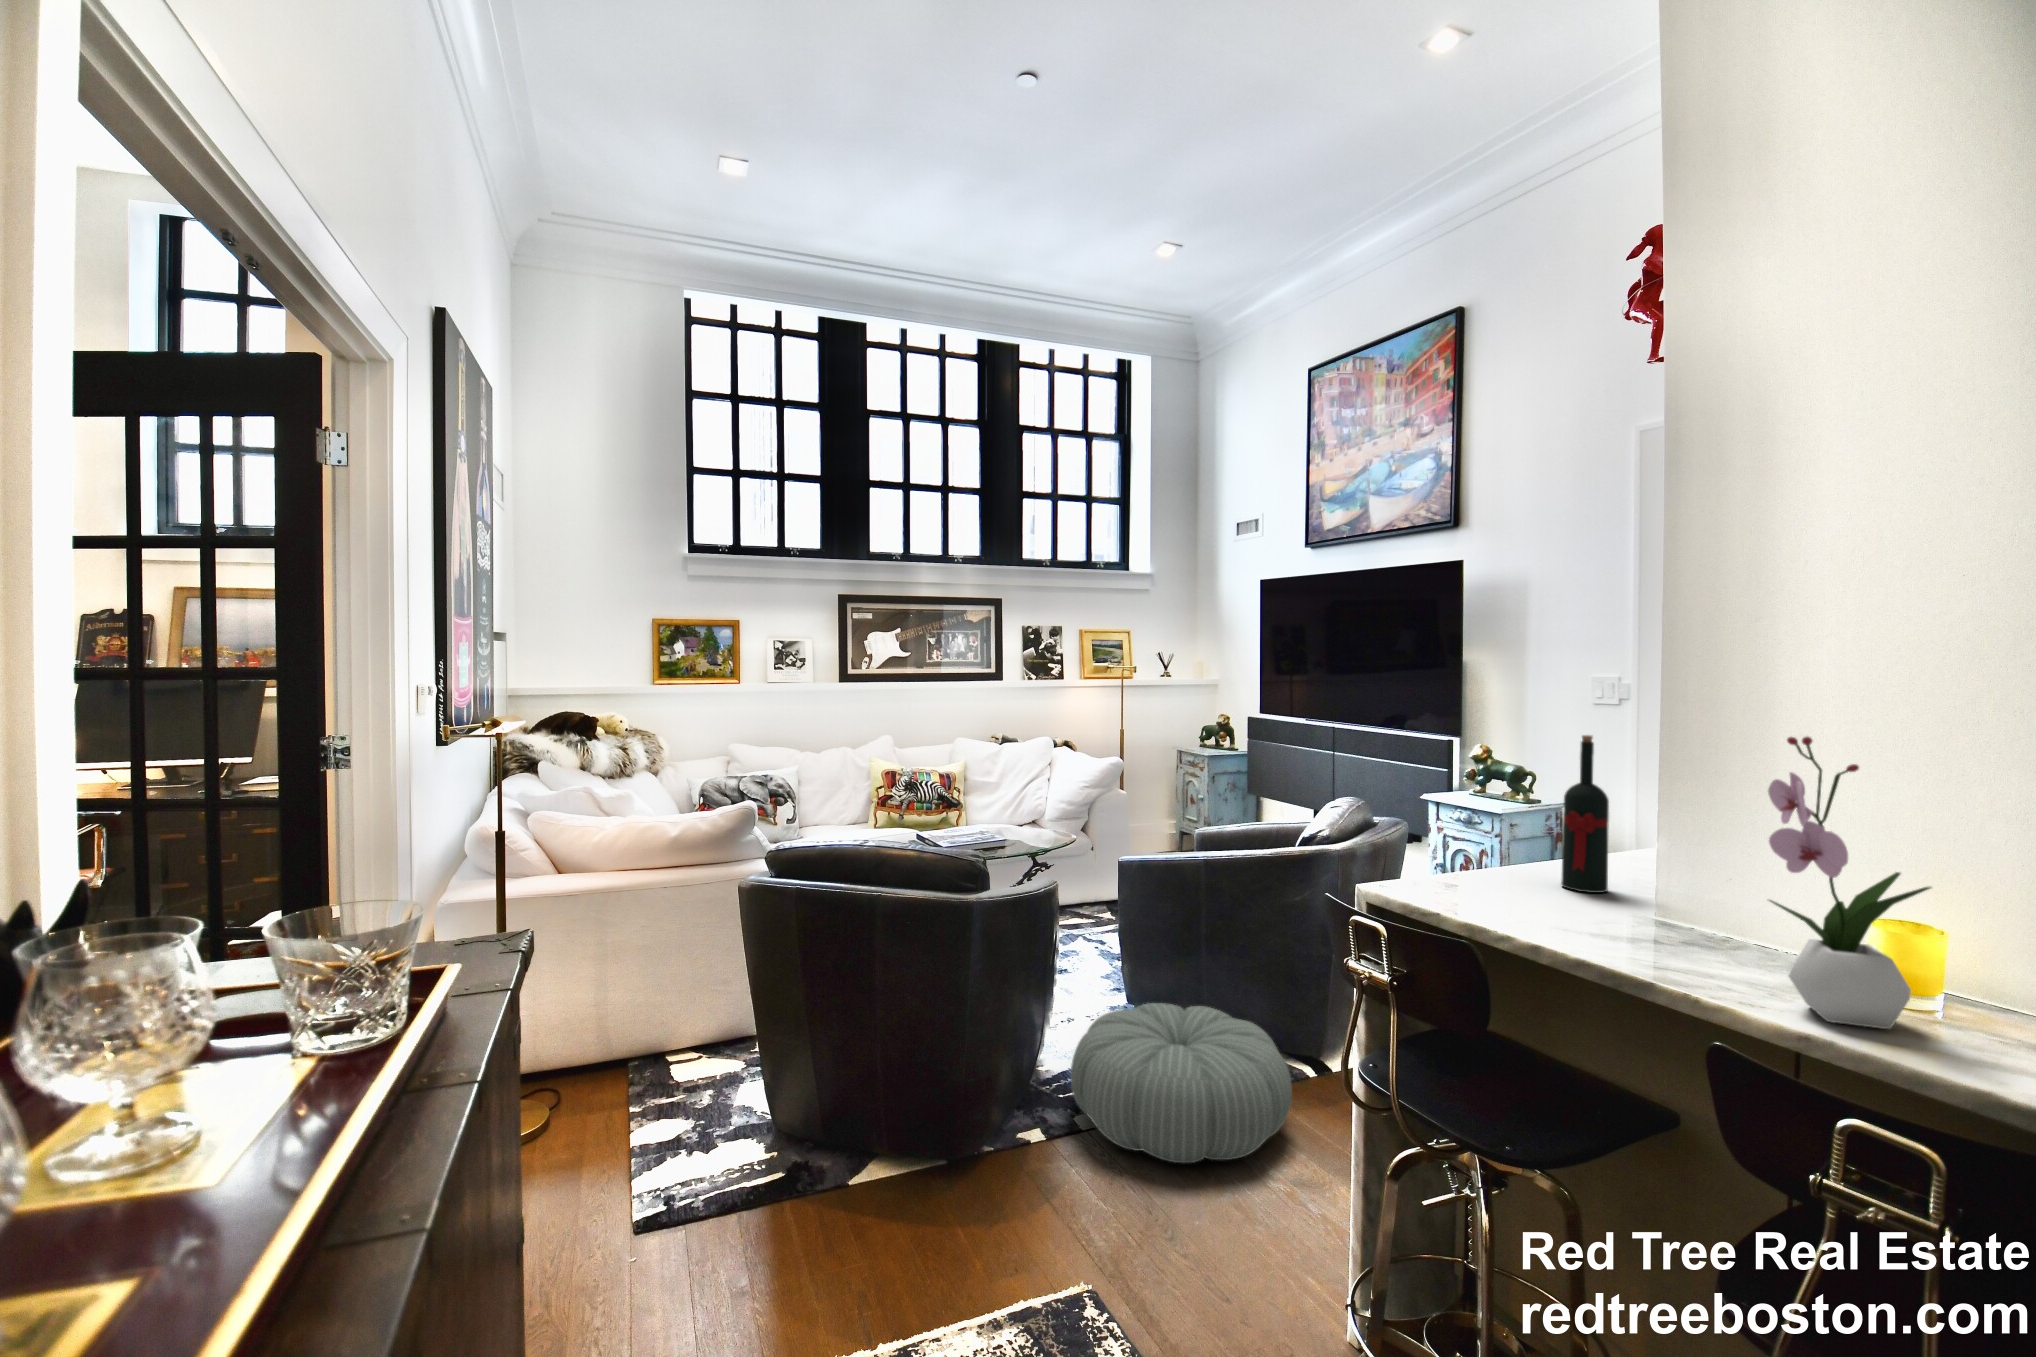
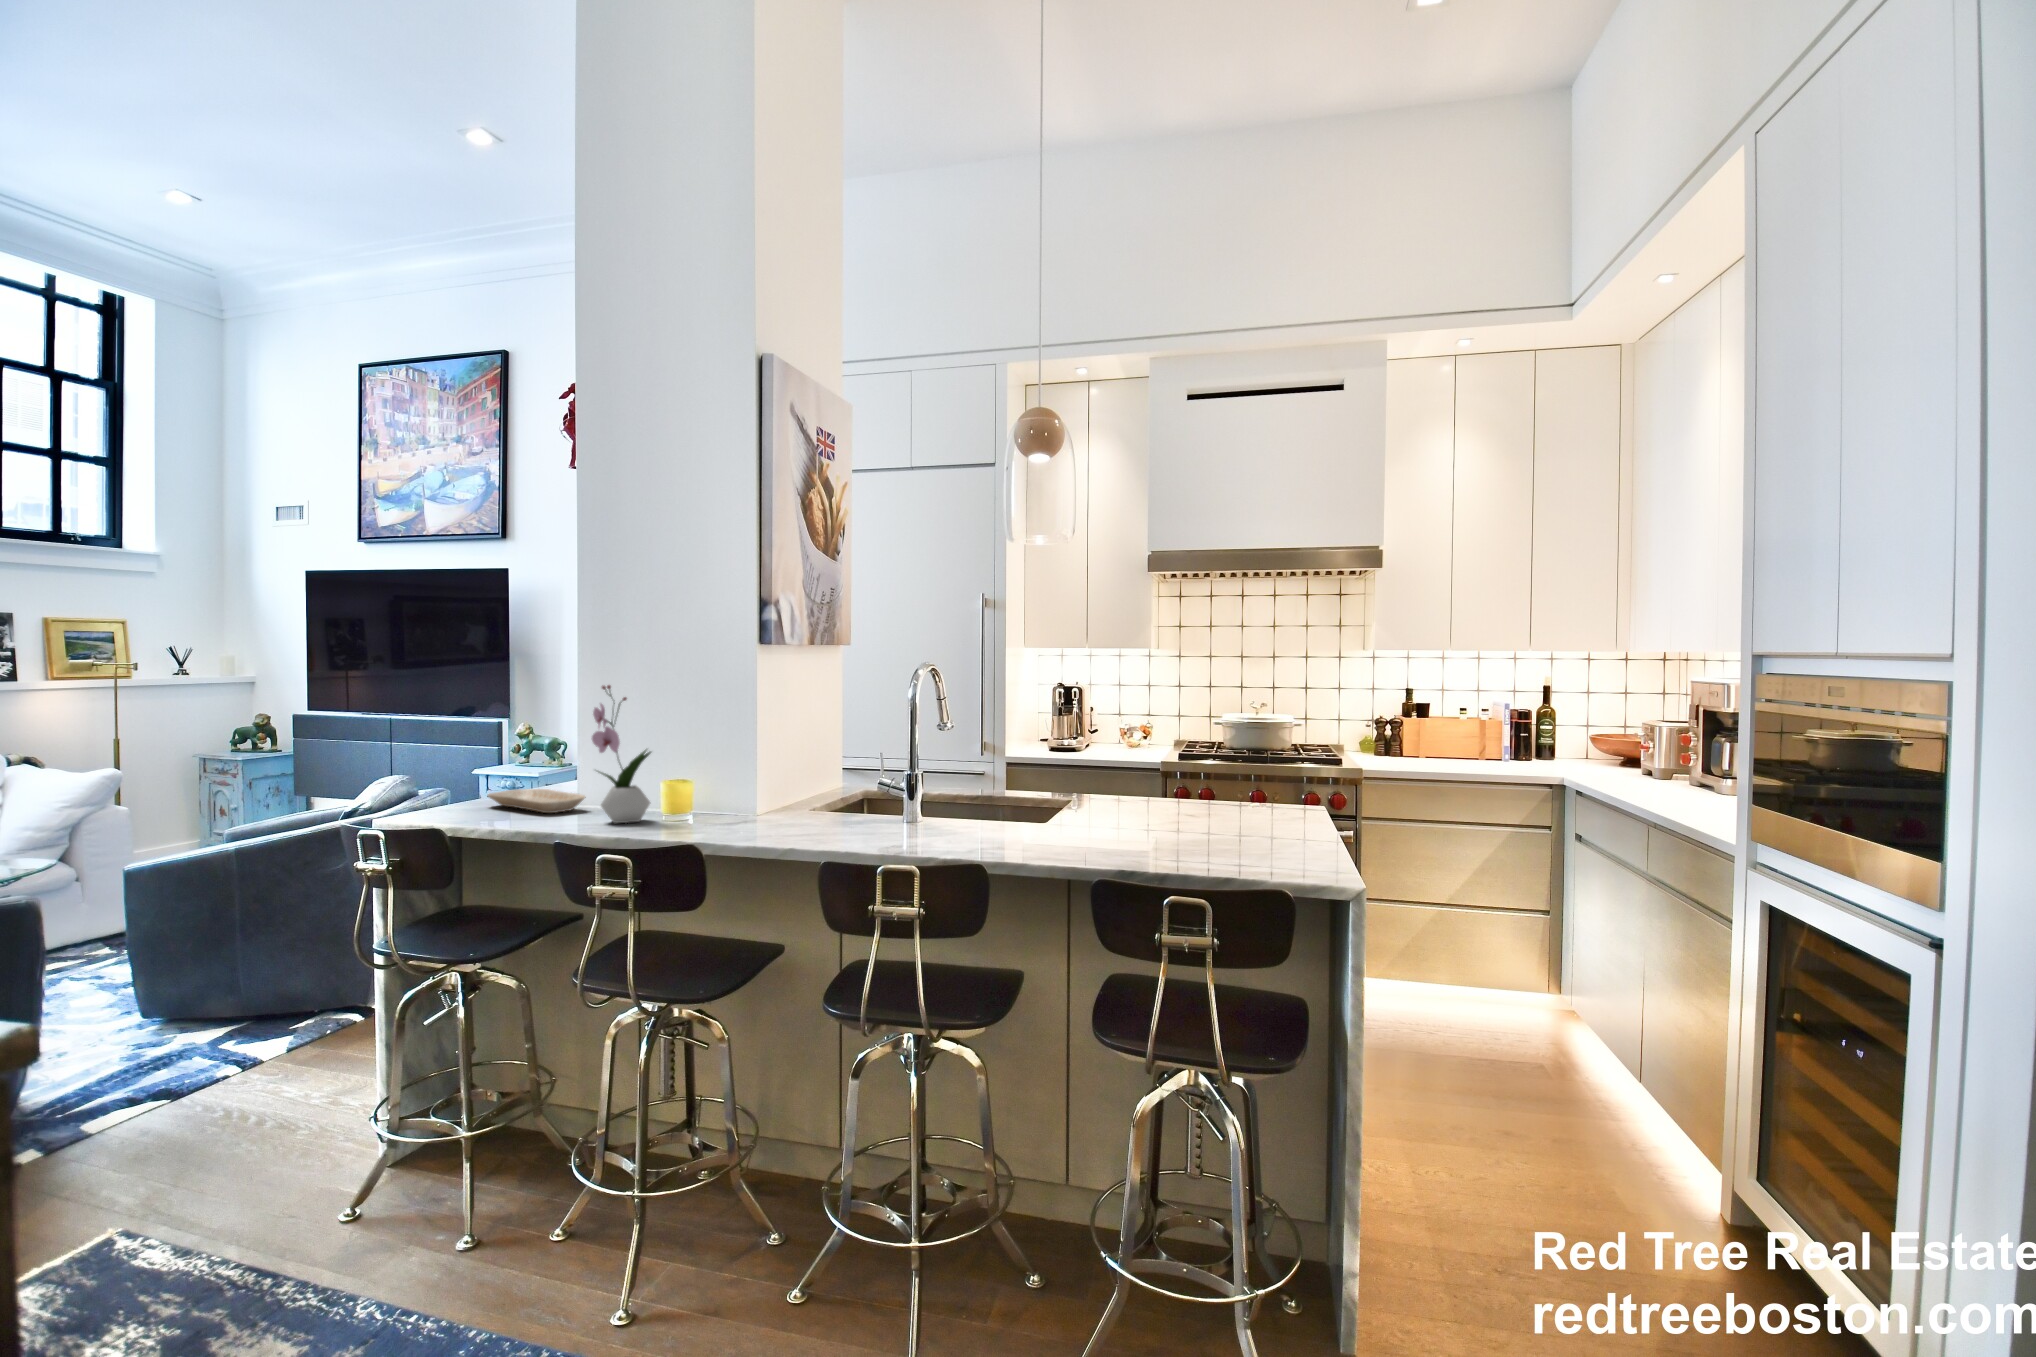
wine bottle: present [1561,735,1609,893] -> none [525,697,553,797]
tray: none [1518,882,1712,949] -> present [487,789,586,813]
pouf: present [1070,1003,1292,1163] -> none [74,968,330,1101]

